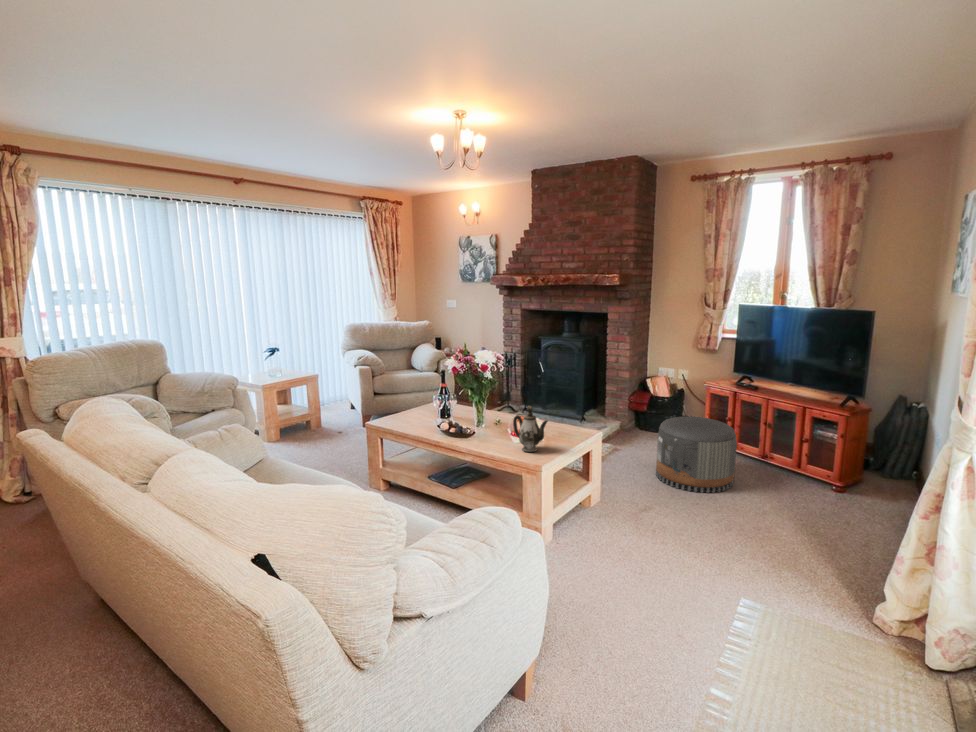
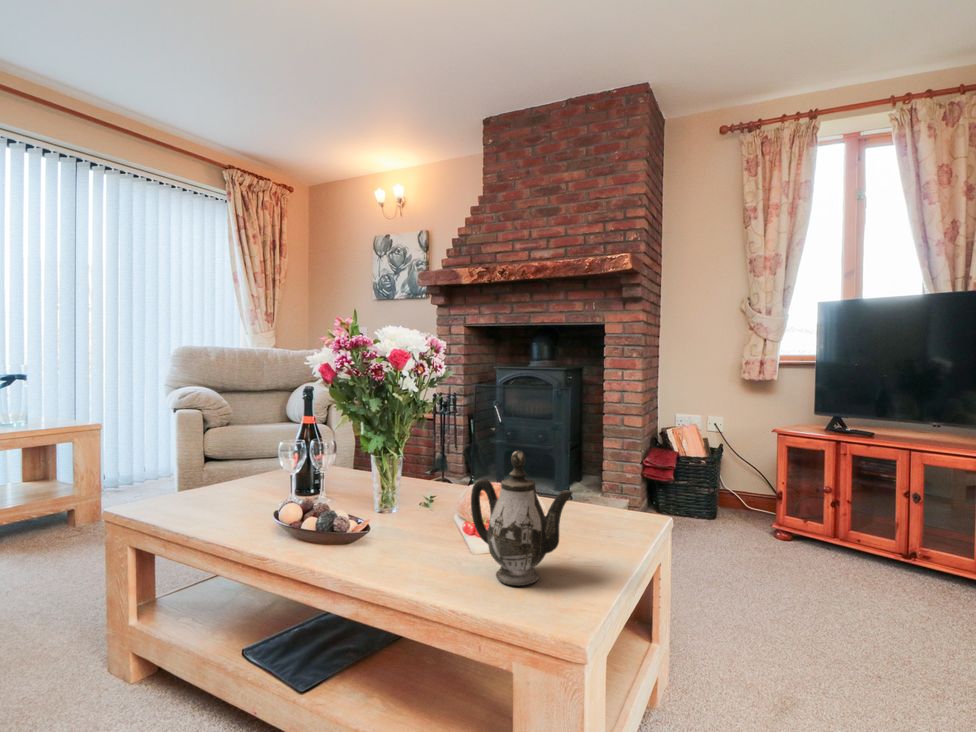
pouf: present [656,416,737,493] -> none [735,484,905,645]

